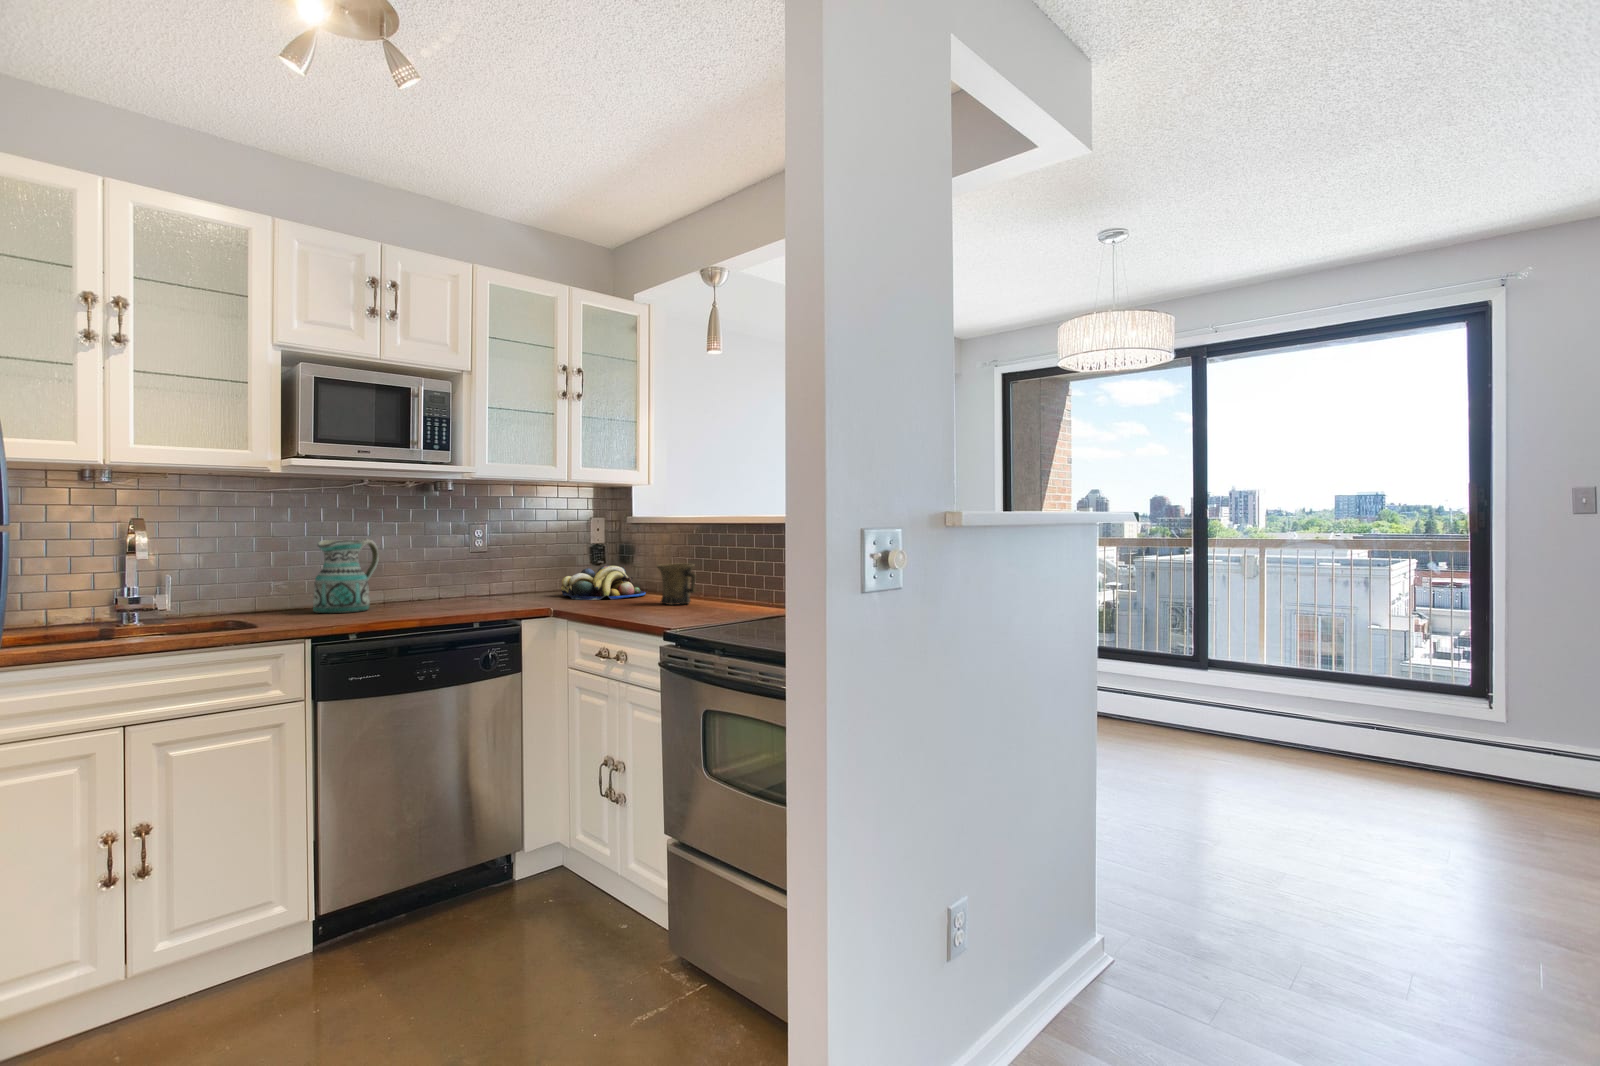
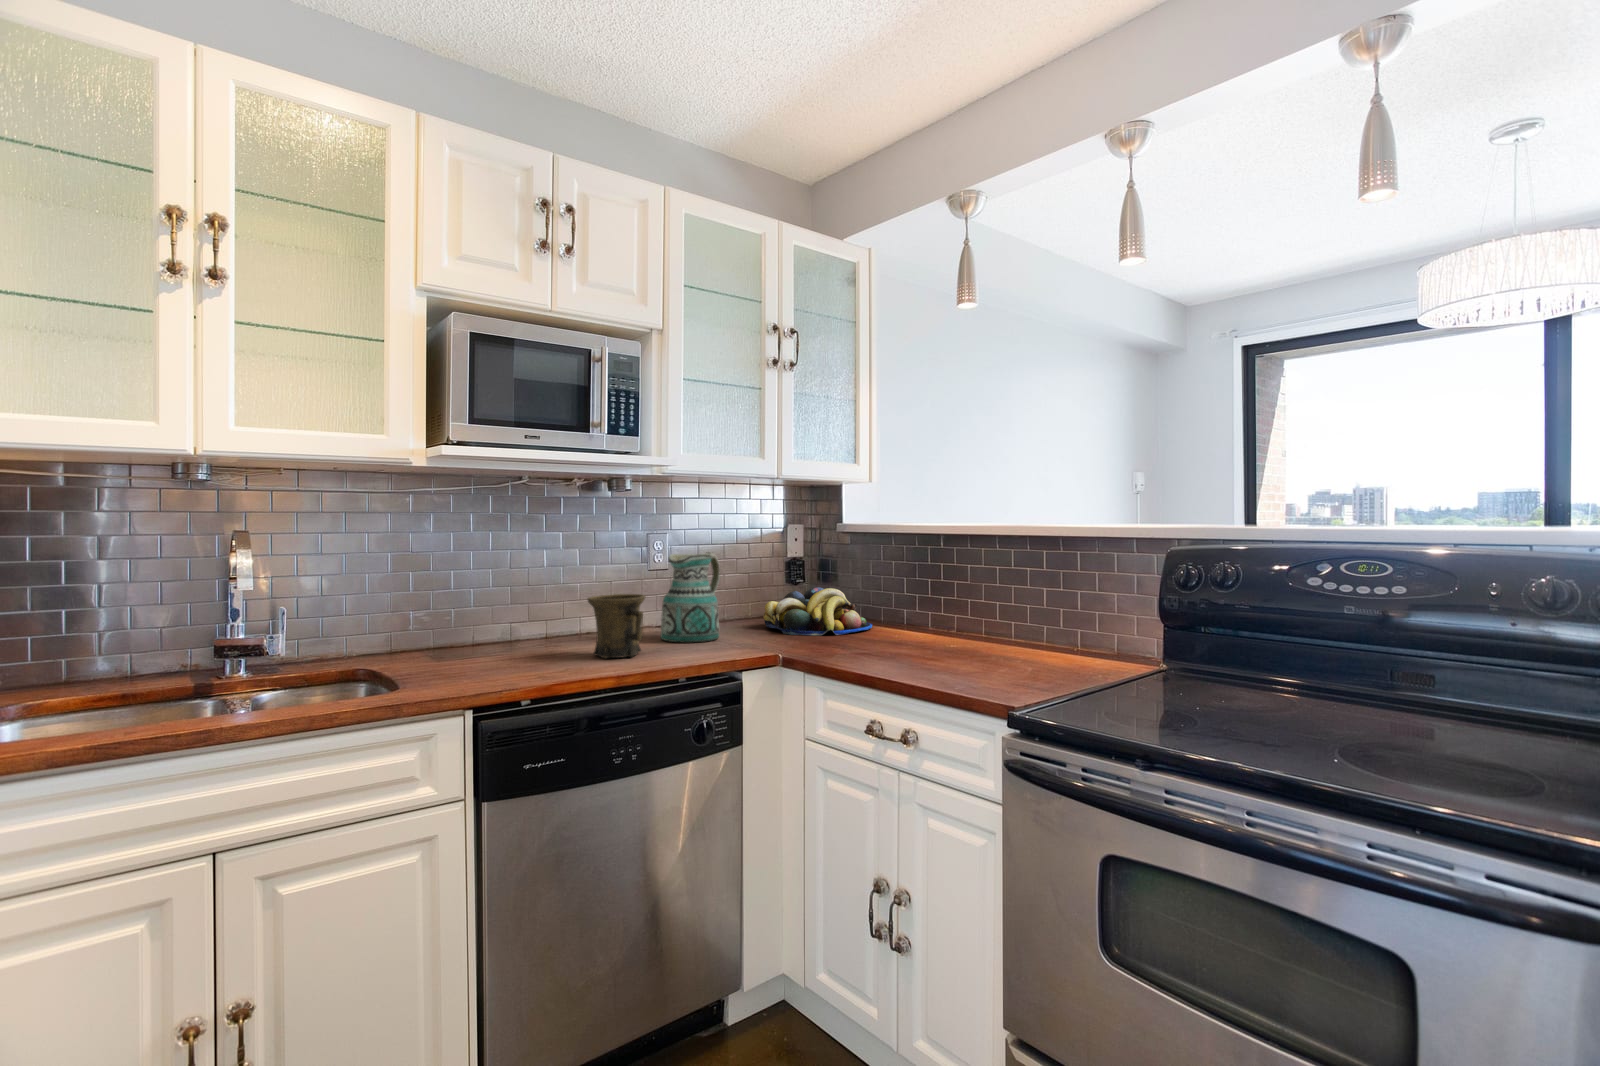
ceramic pitcher: present [313,539,379,613] -> present [660,552,720,642]
mug: present [657,564,696,605] -> present [587,594,645,658]

